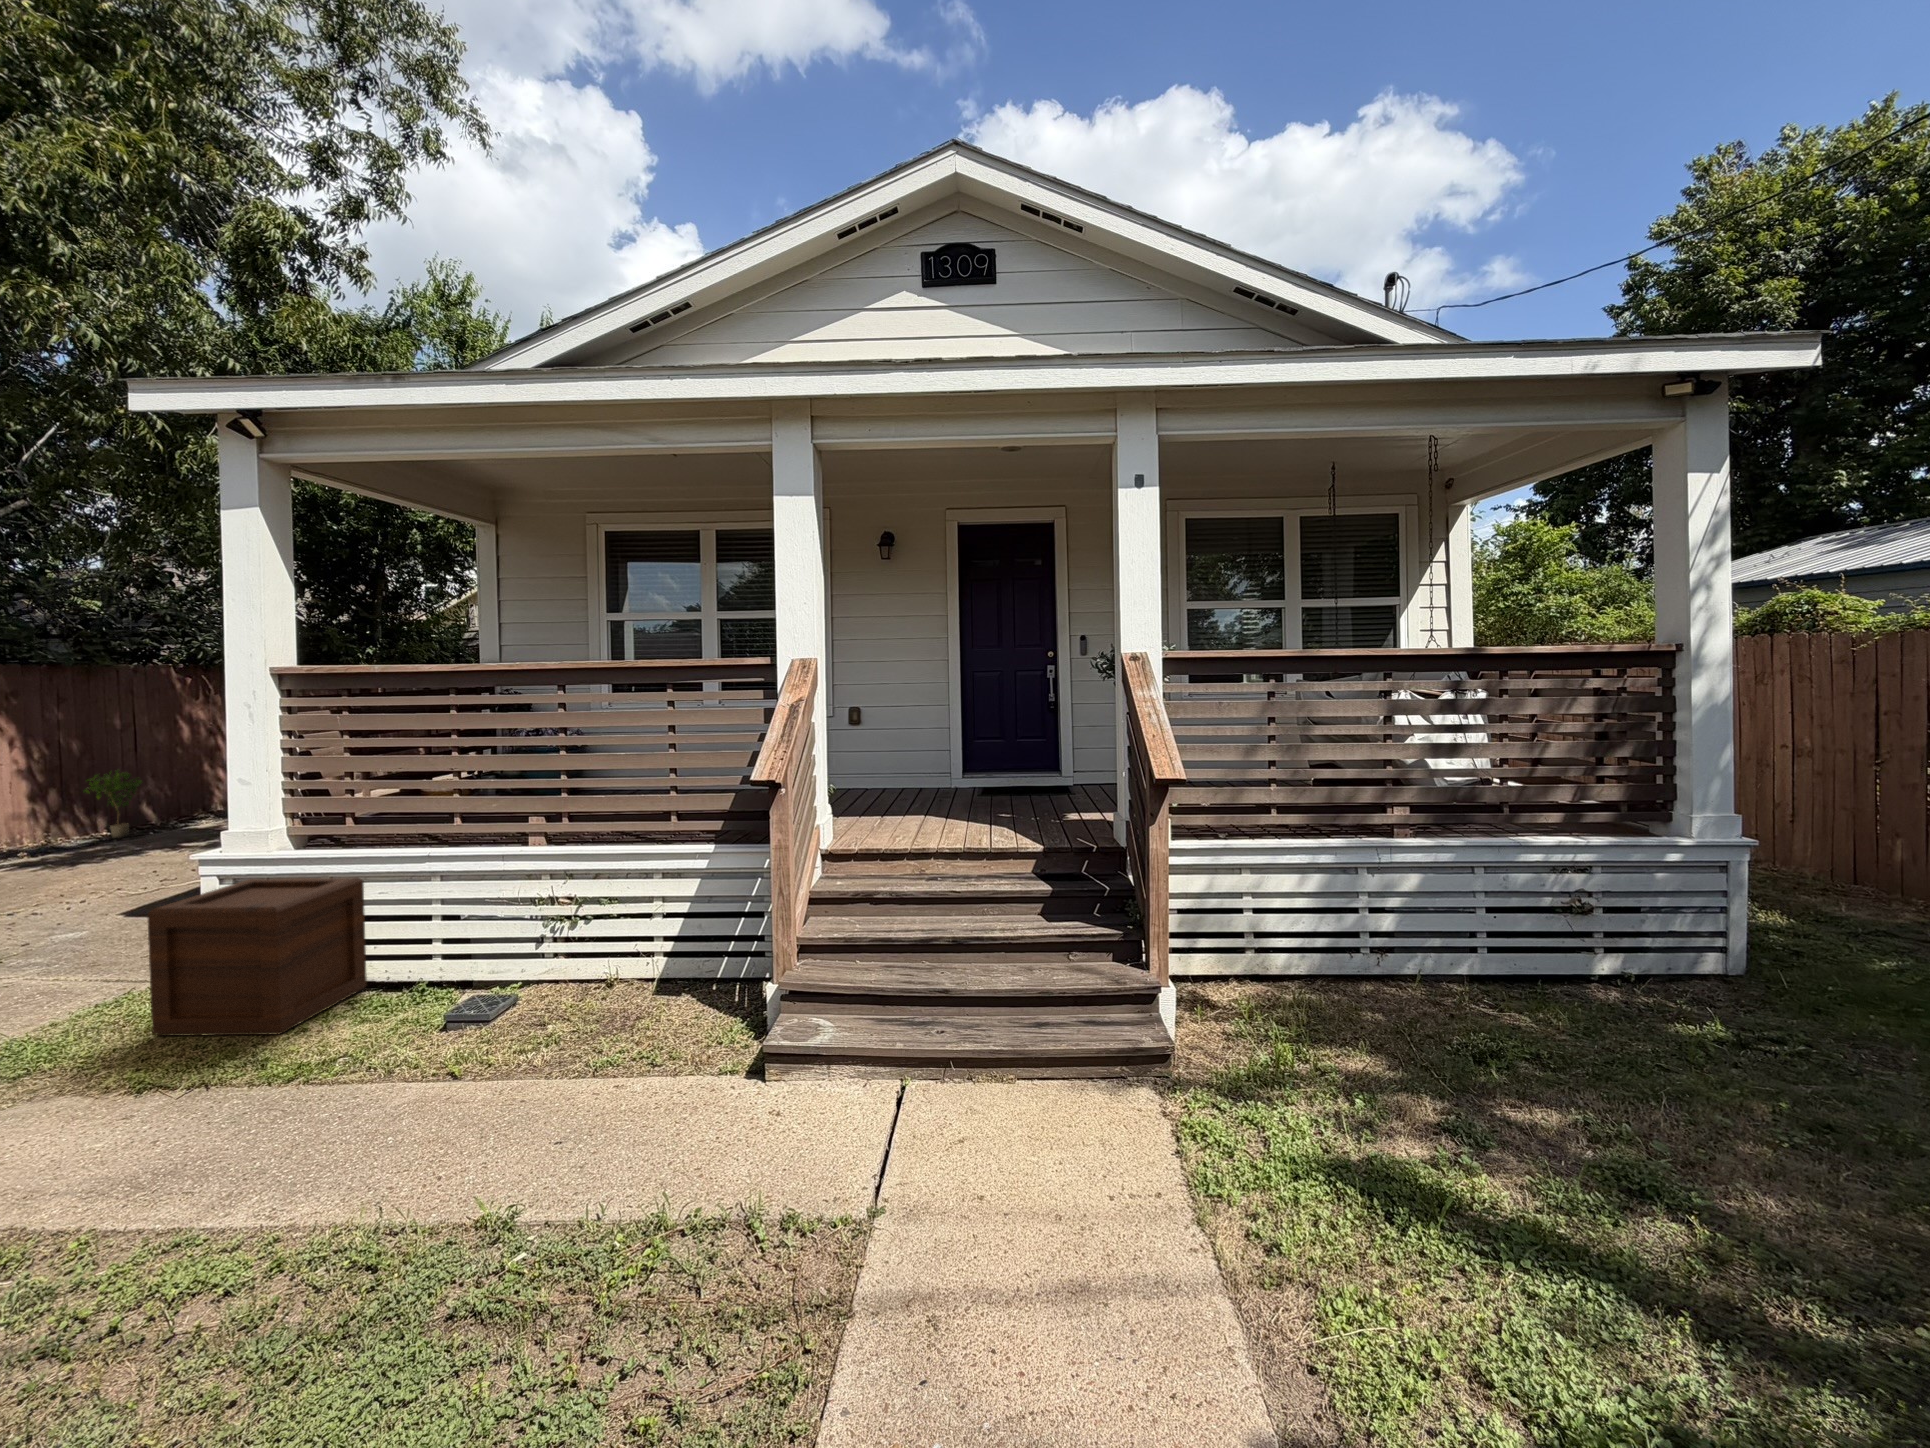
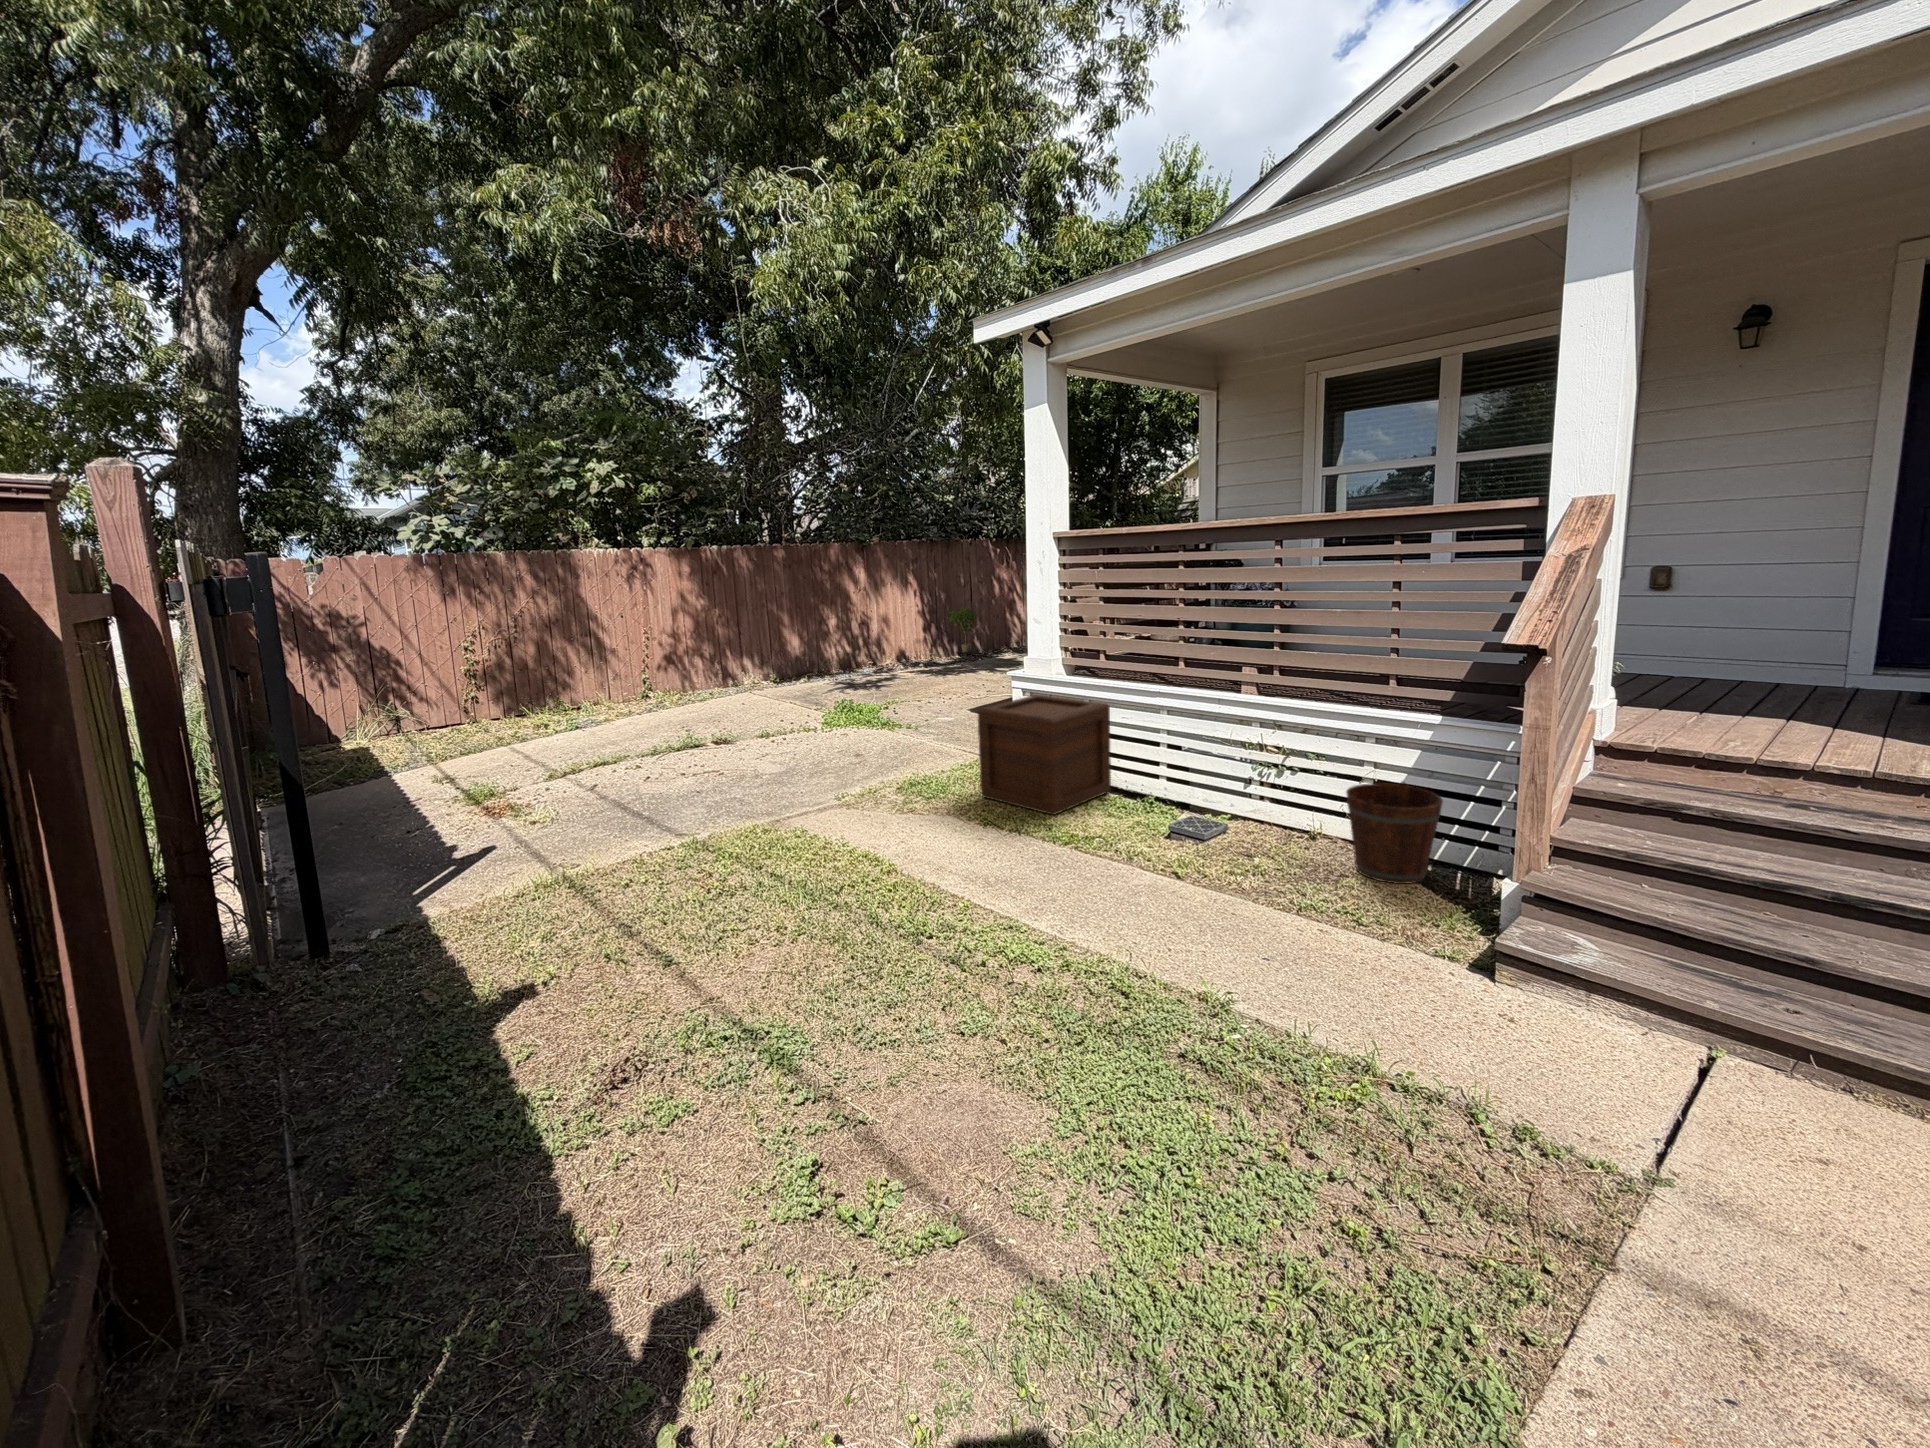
bucket: none [636,912,720,1014] -> present [1346,782,1443,884]

